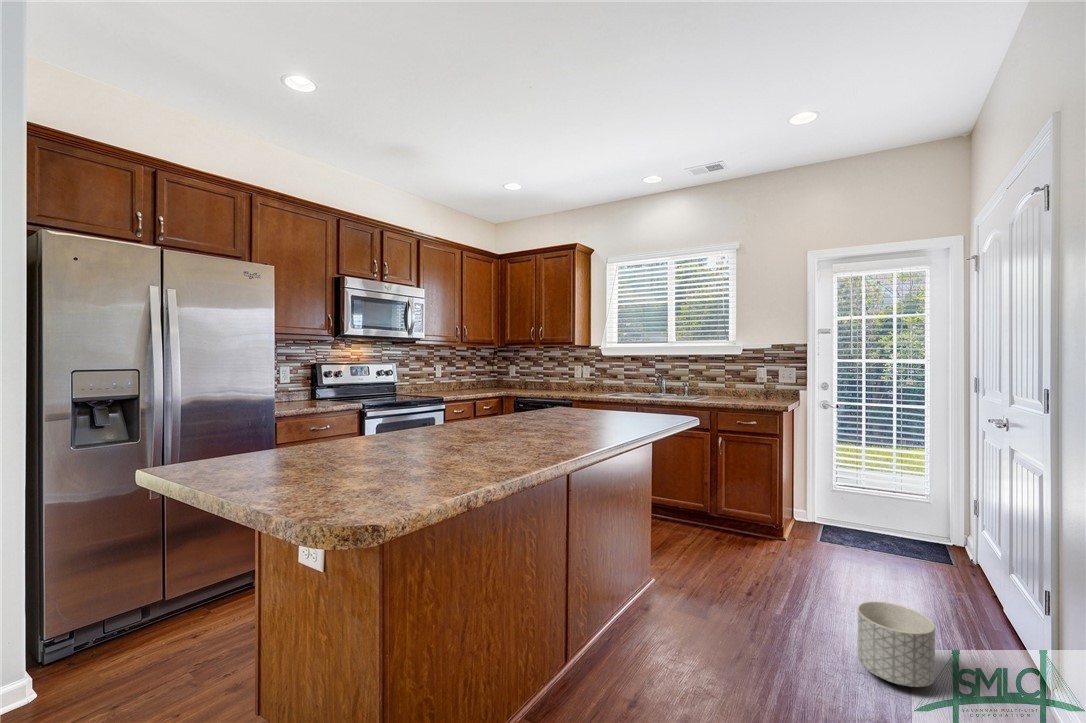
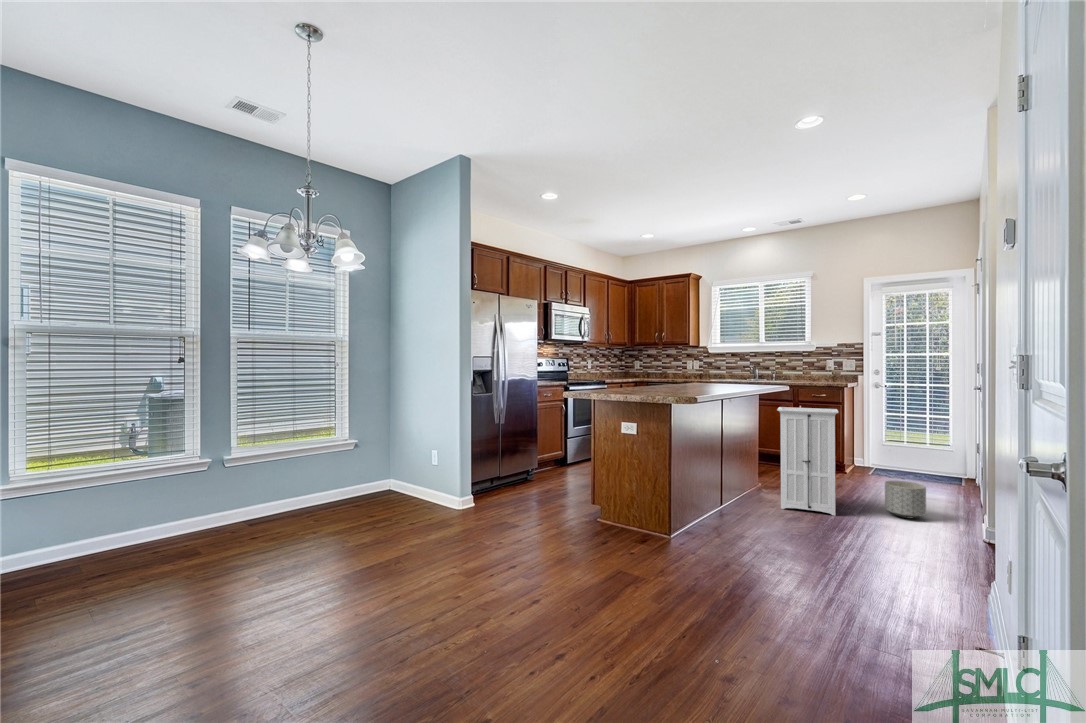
storage cabinet: none [667,460,778,684] -> present [777,407,838,516]

